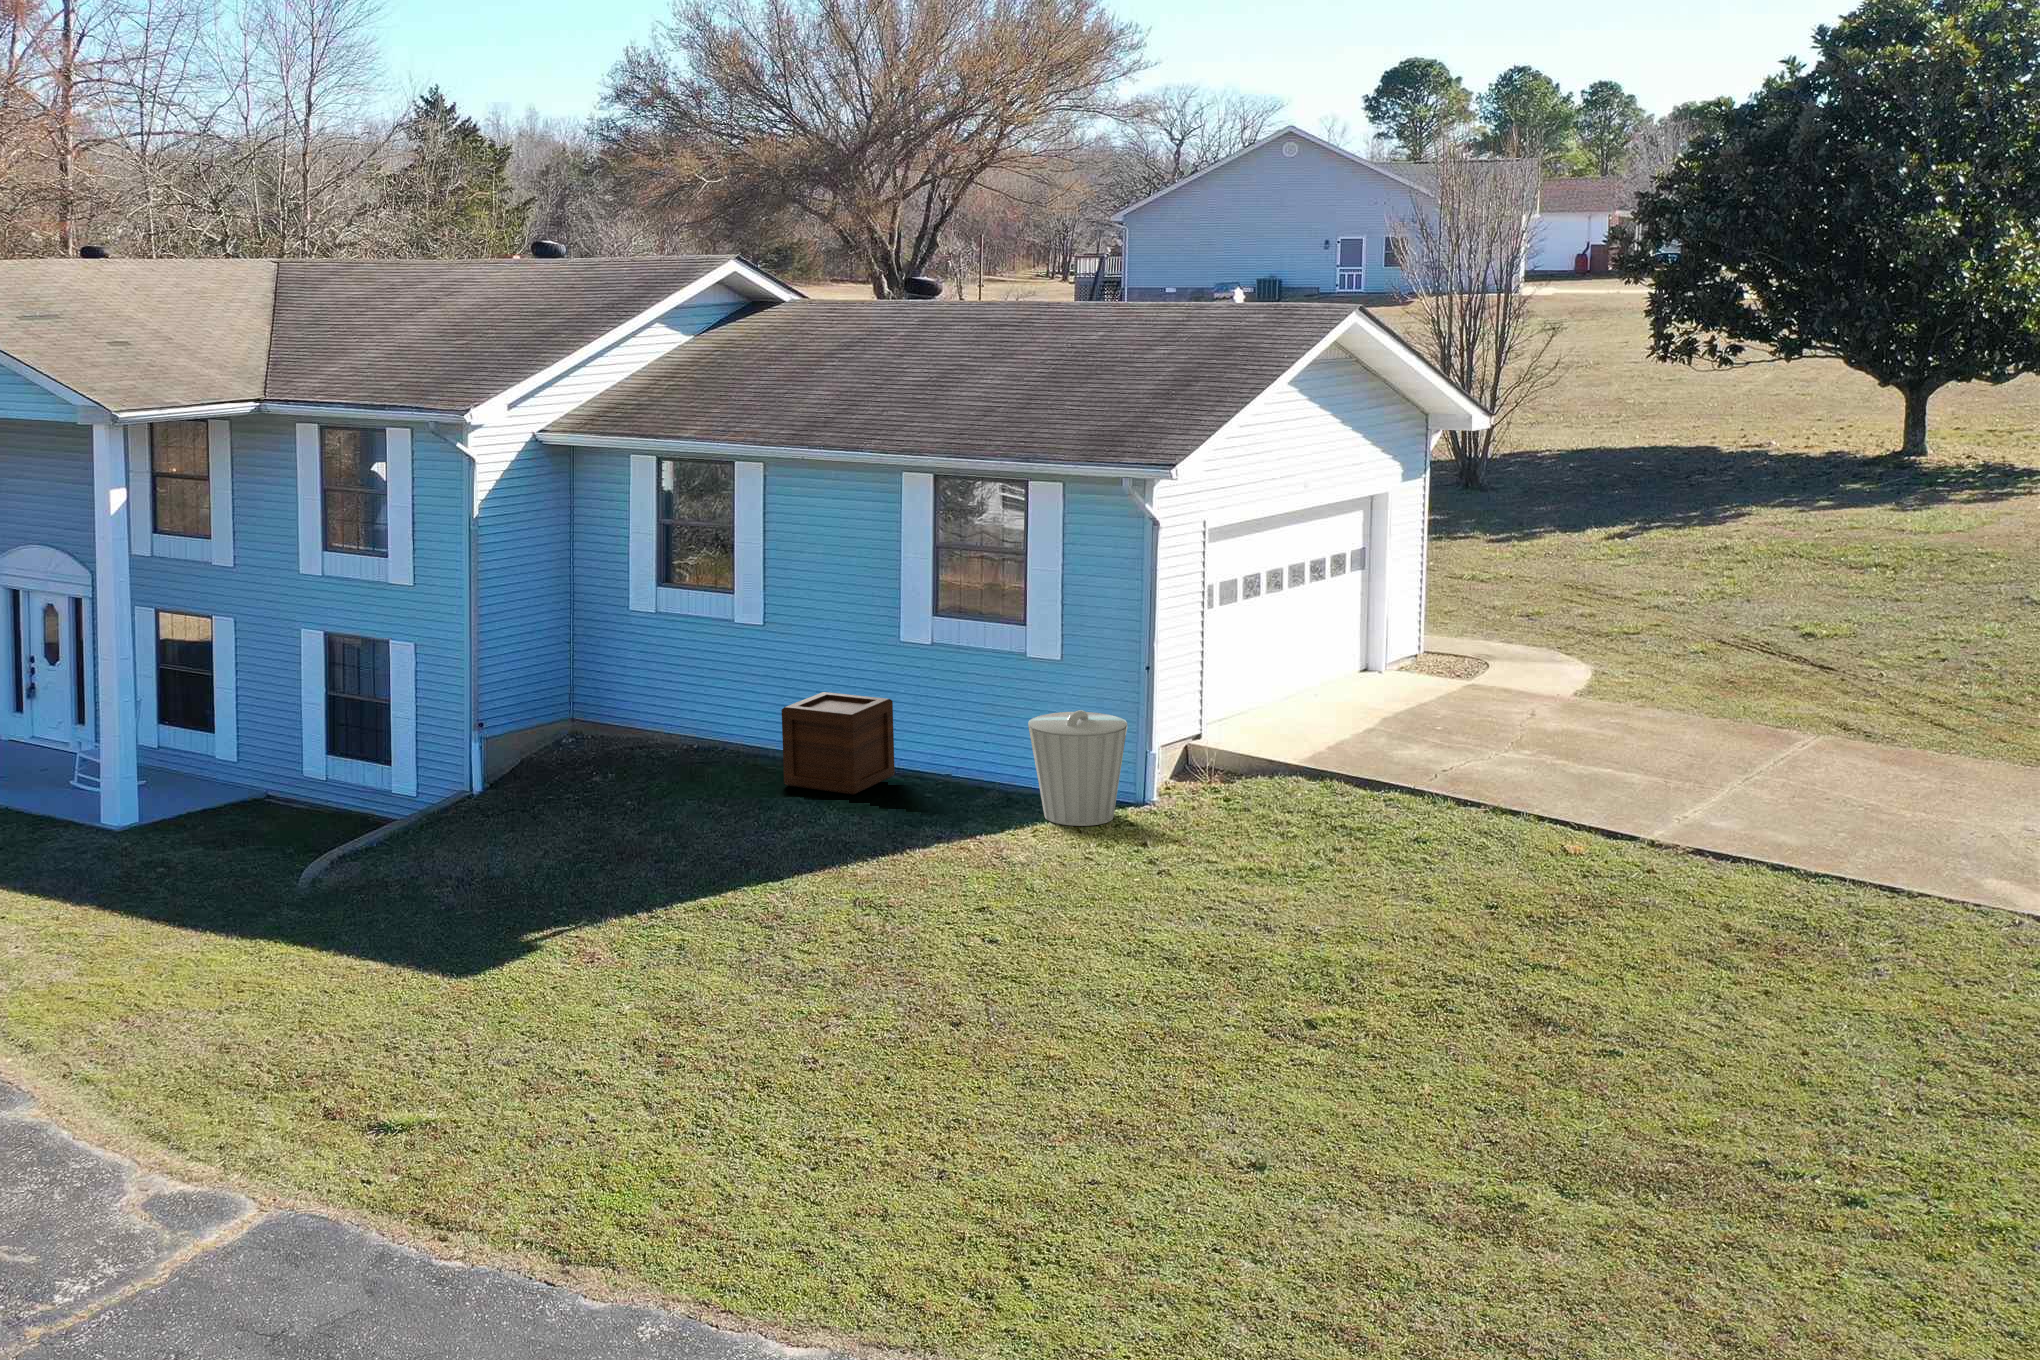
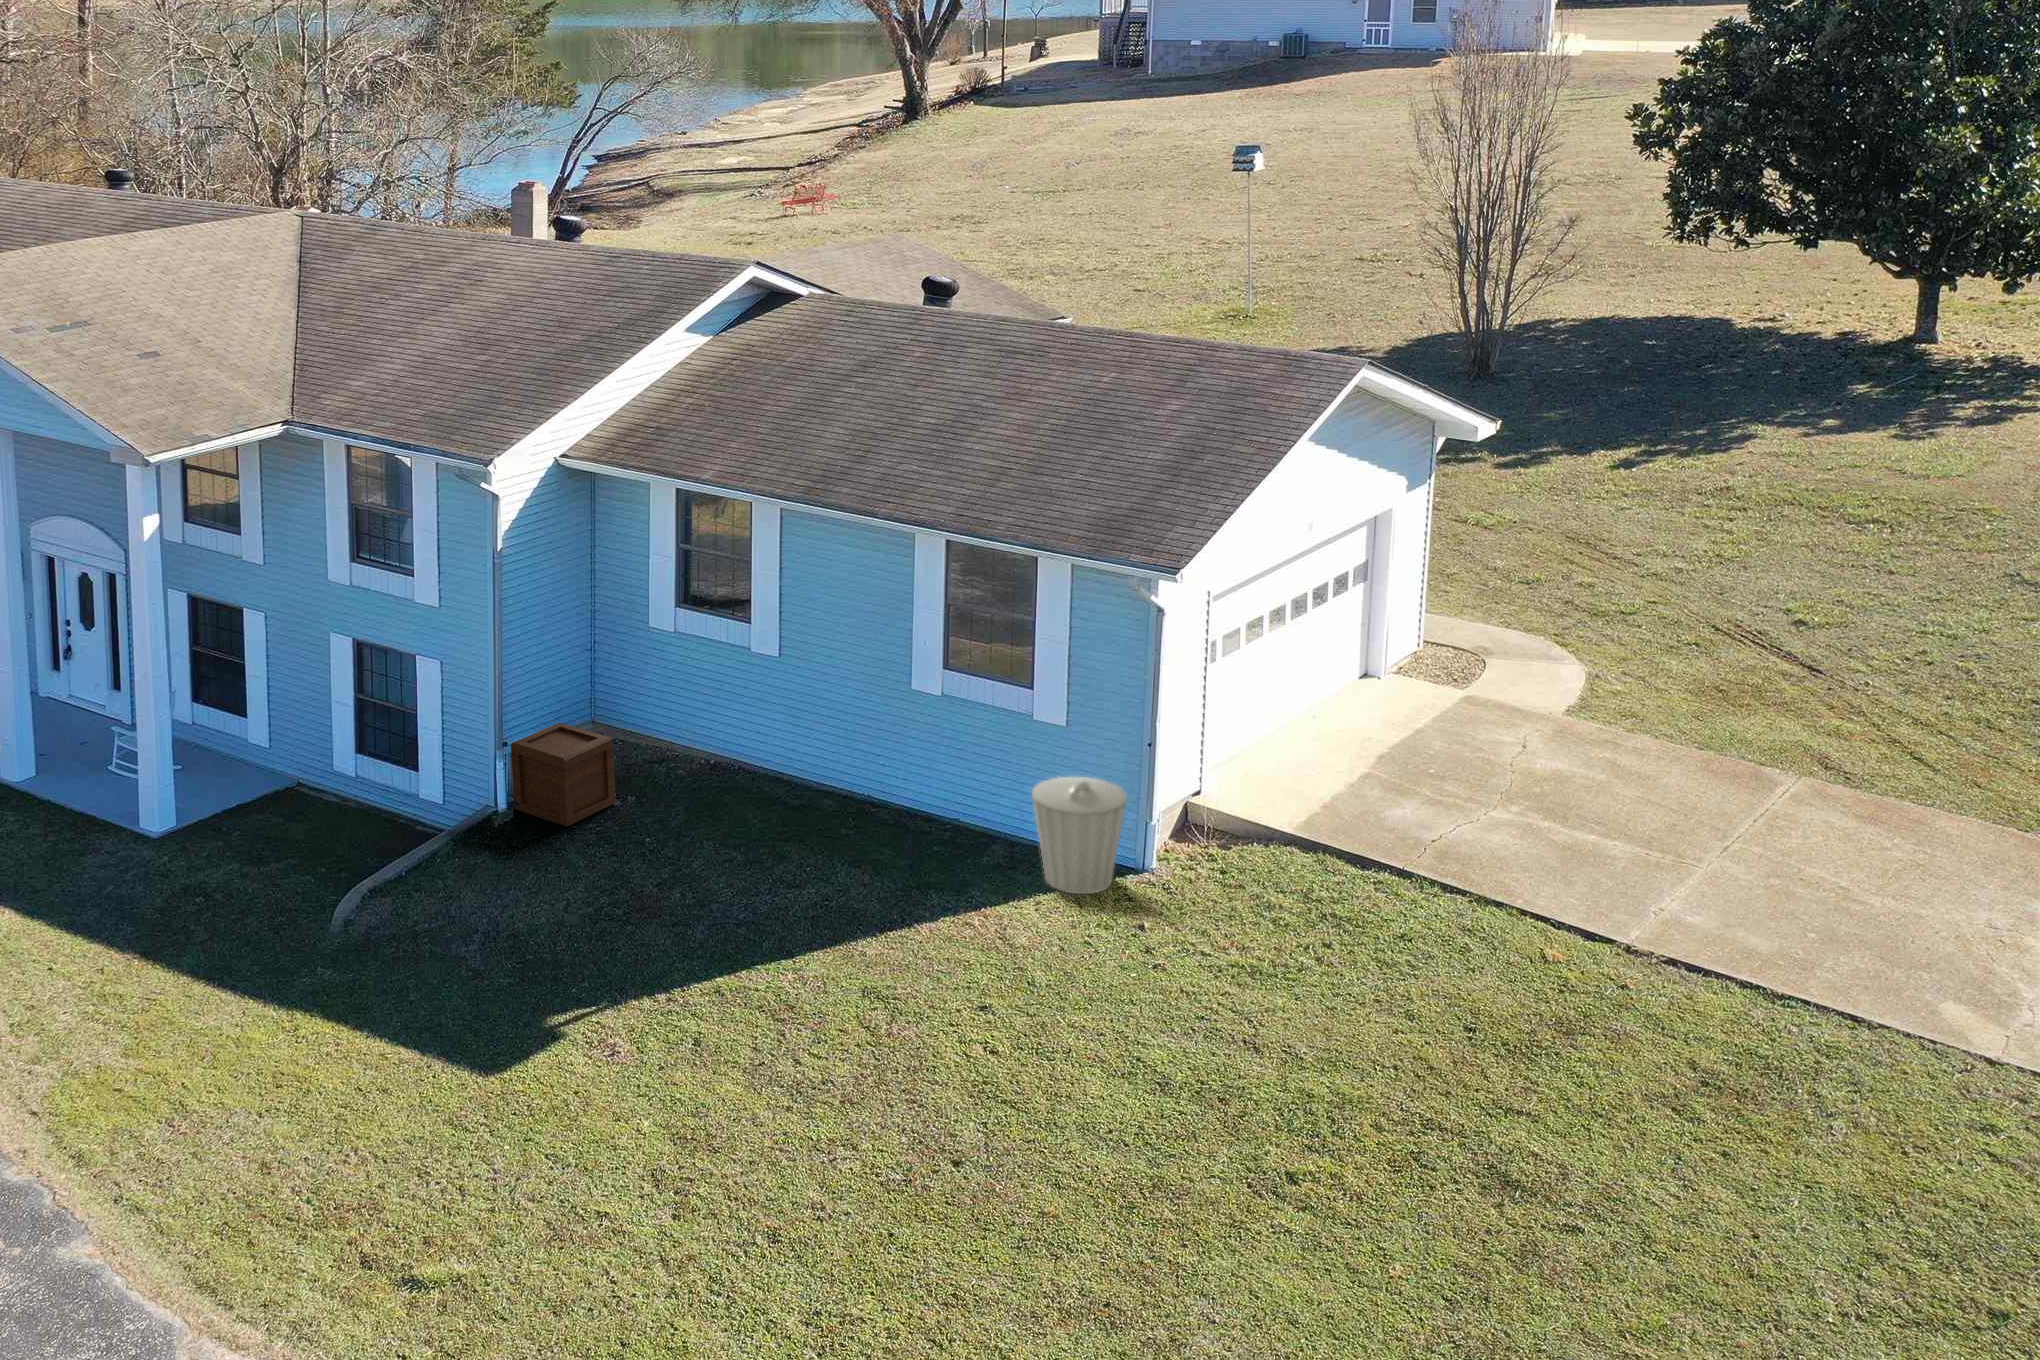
wooden crate: present [782,692,895,794] -> present [511,723,616,827]

